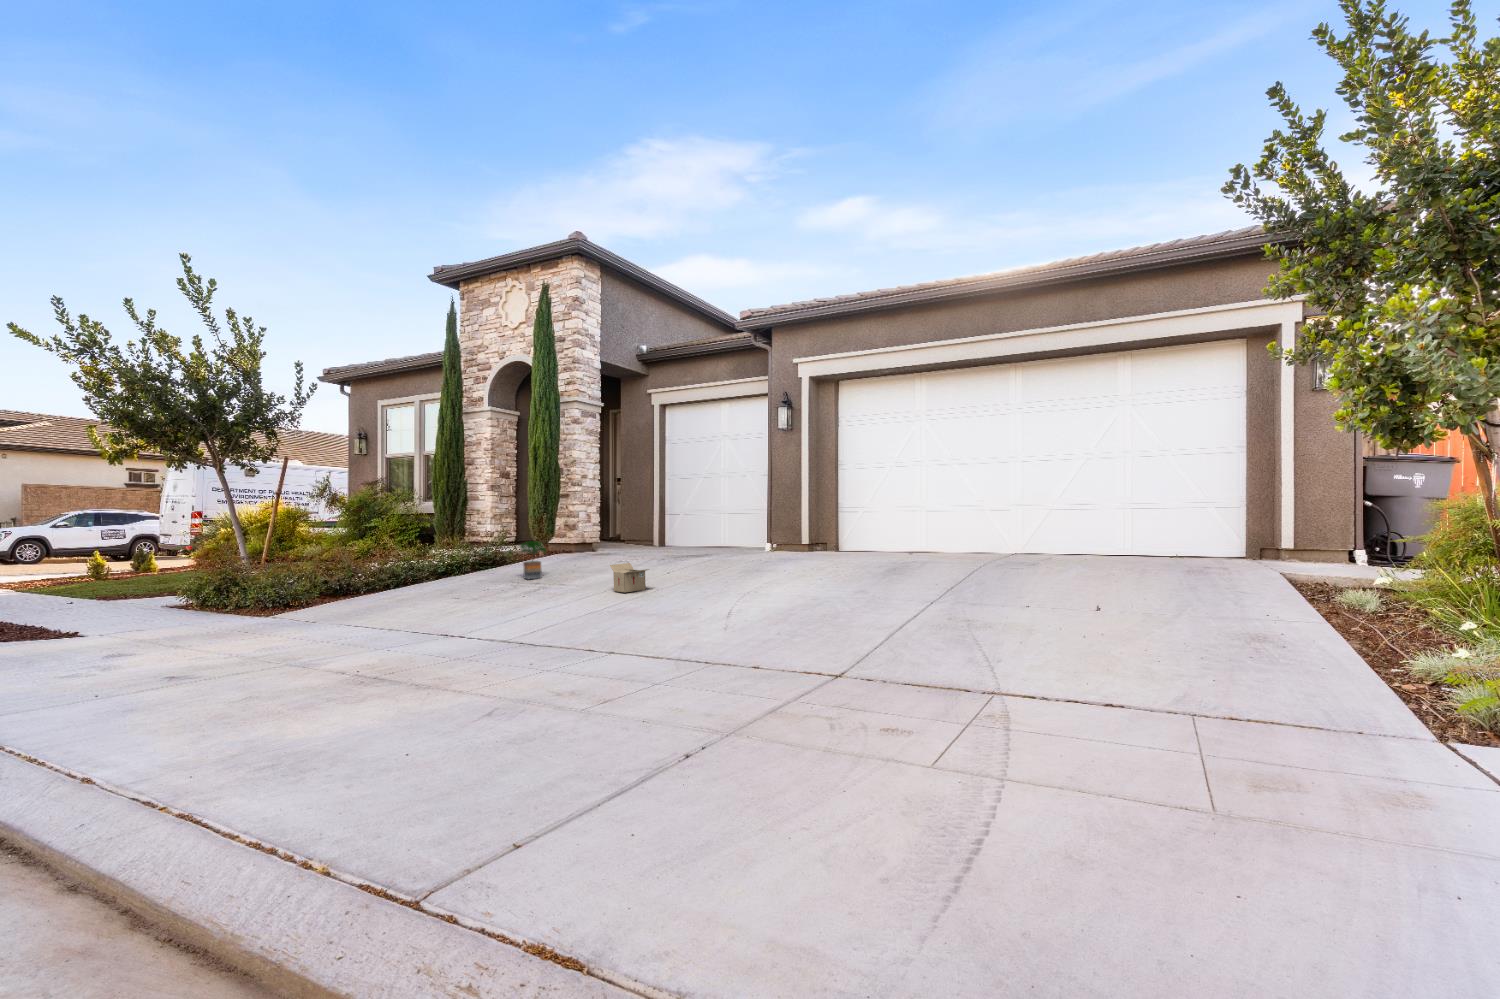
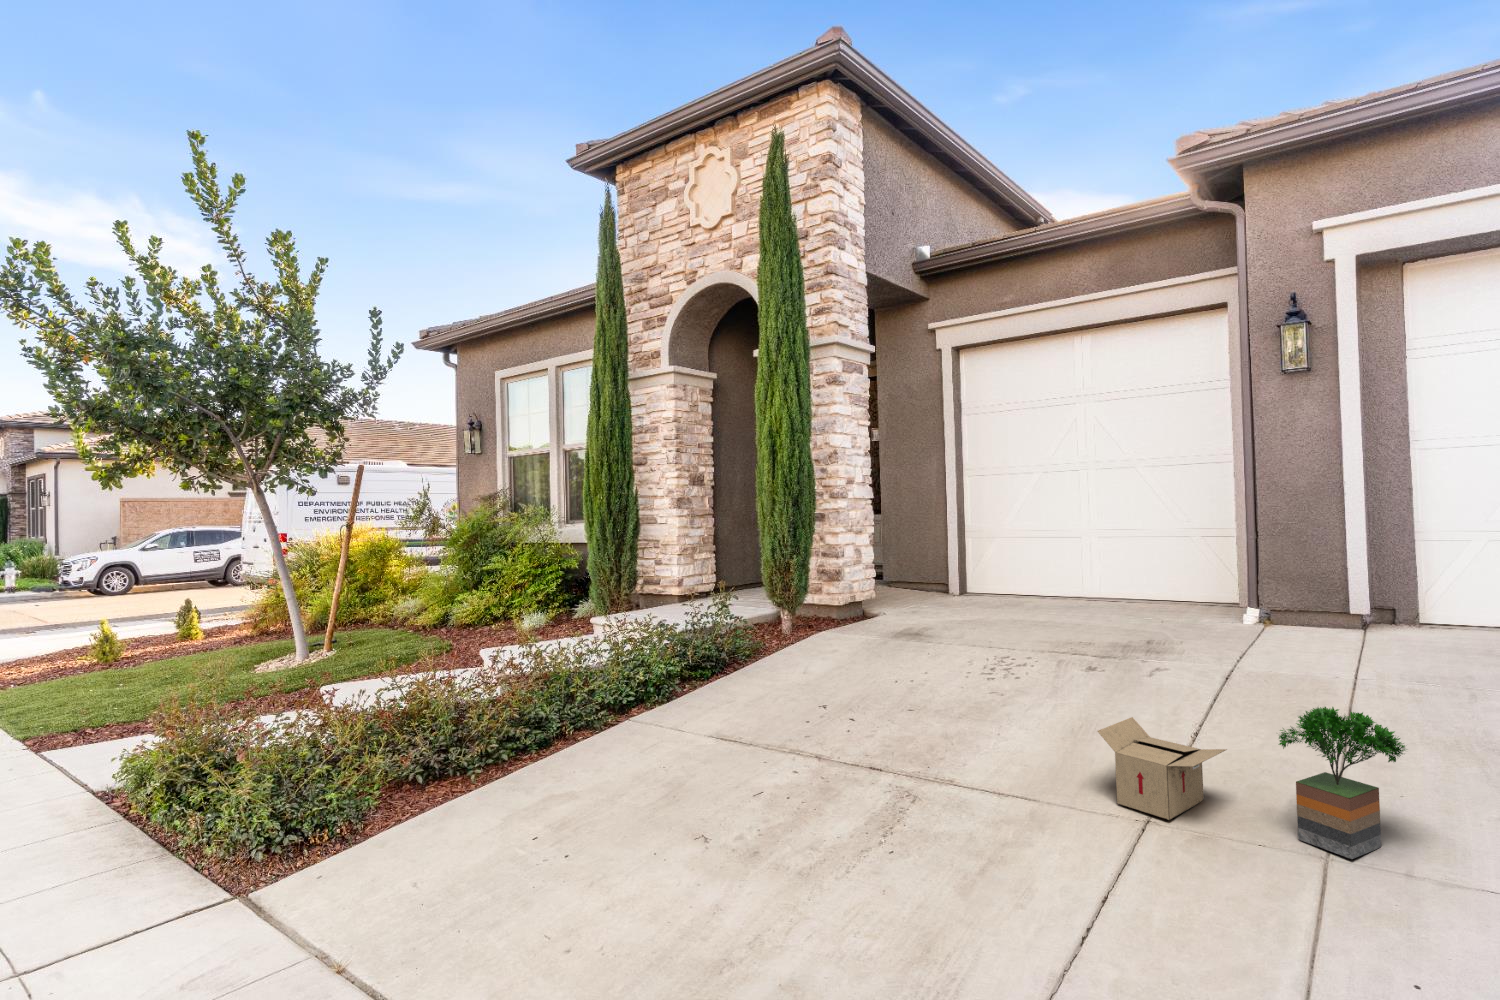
potted tree: present [521,541,546,579] -> present [1279,707,1405,859]

